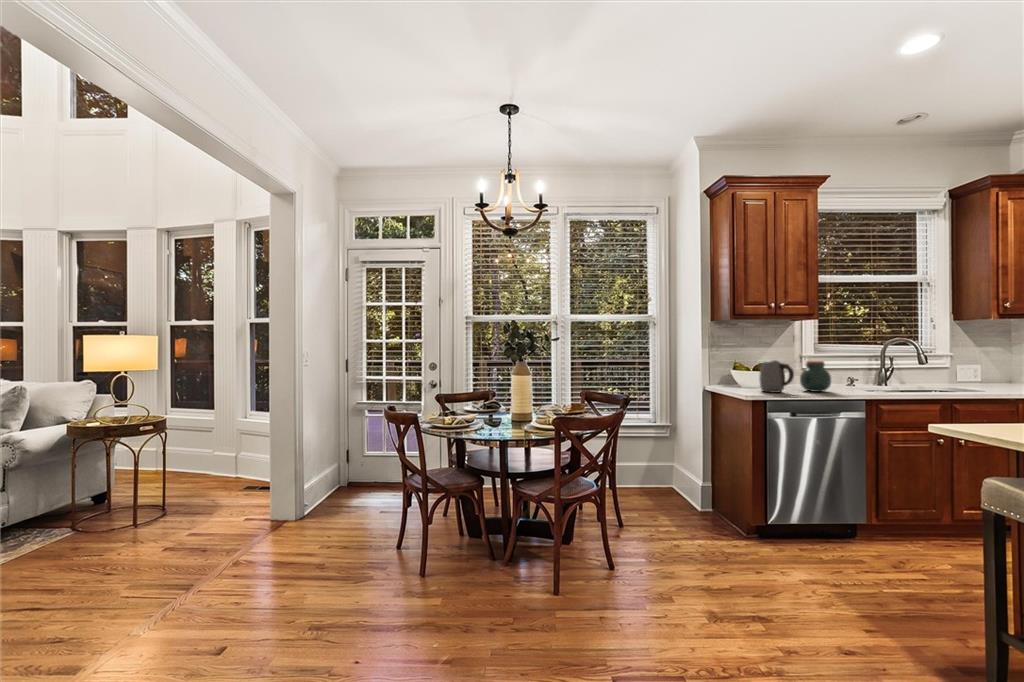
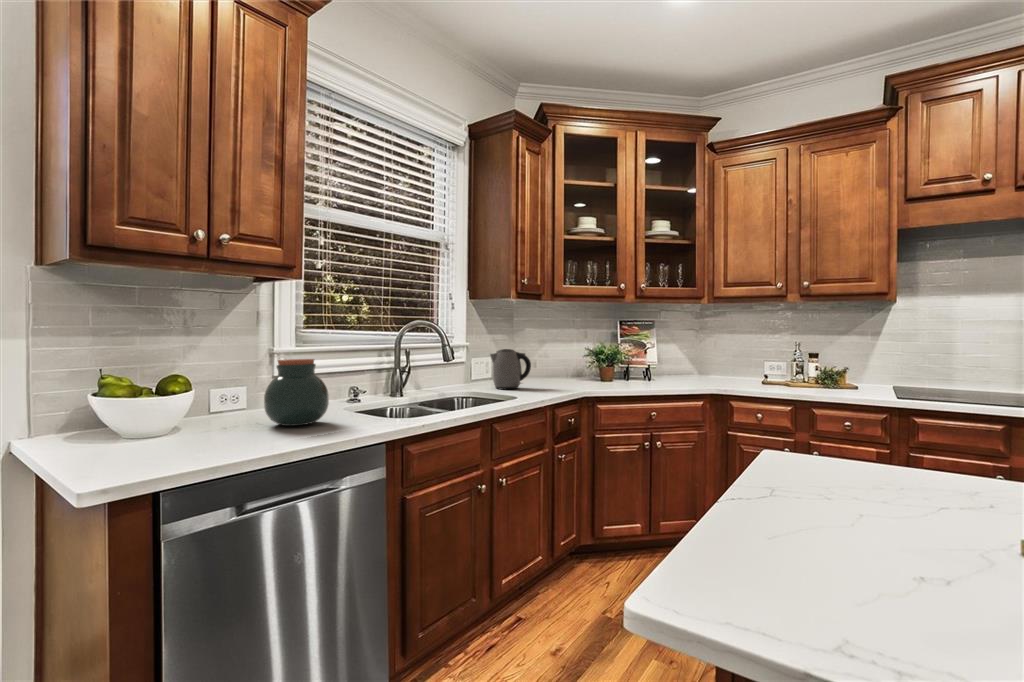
kettle: present [758,360,794,393] -> present [490,349,531,389]

